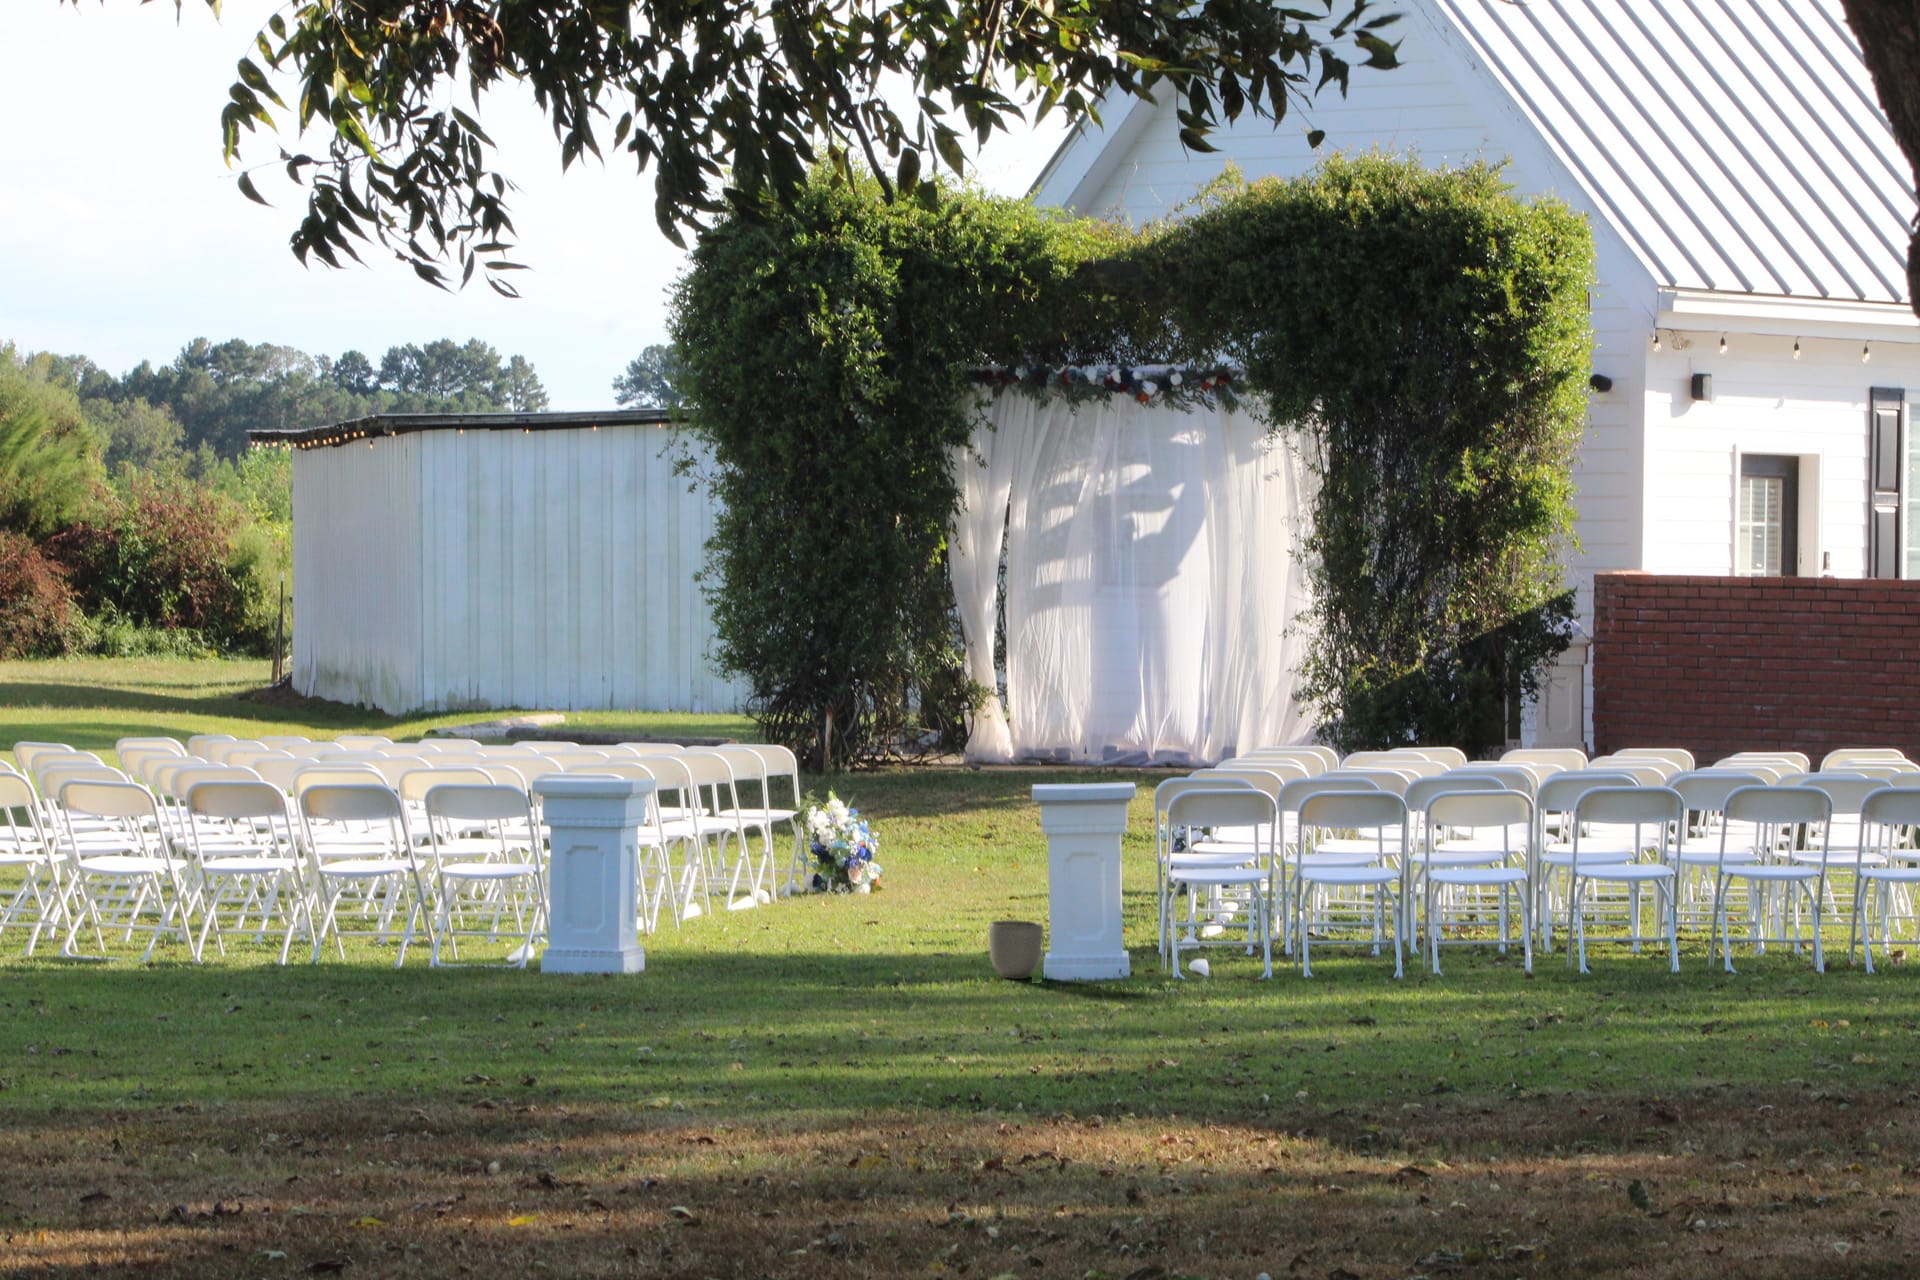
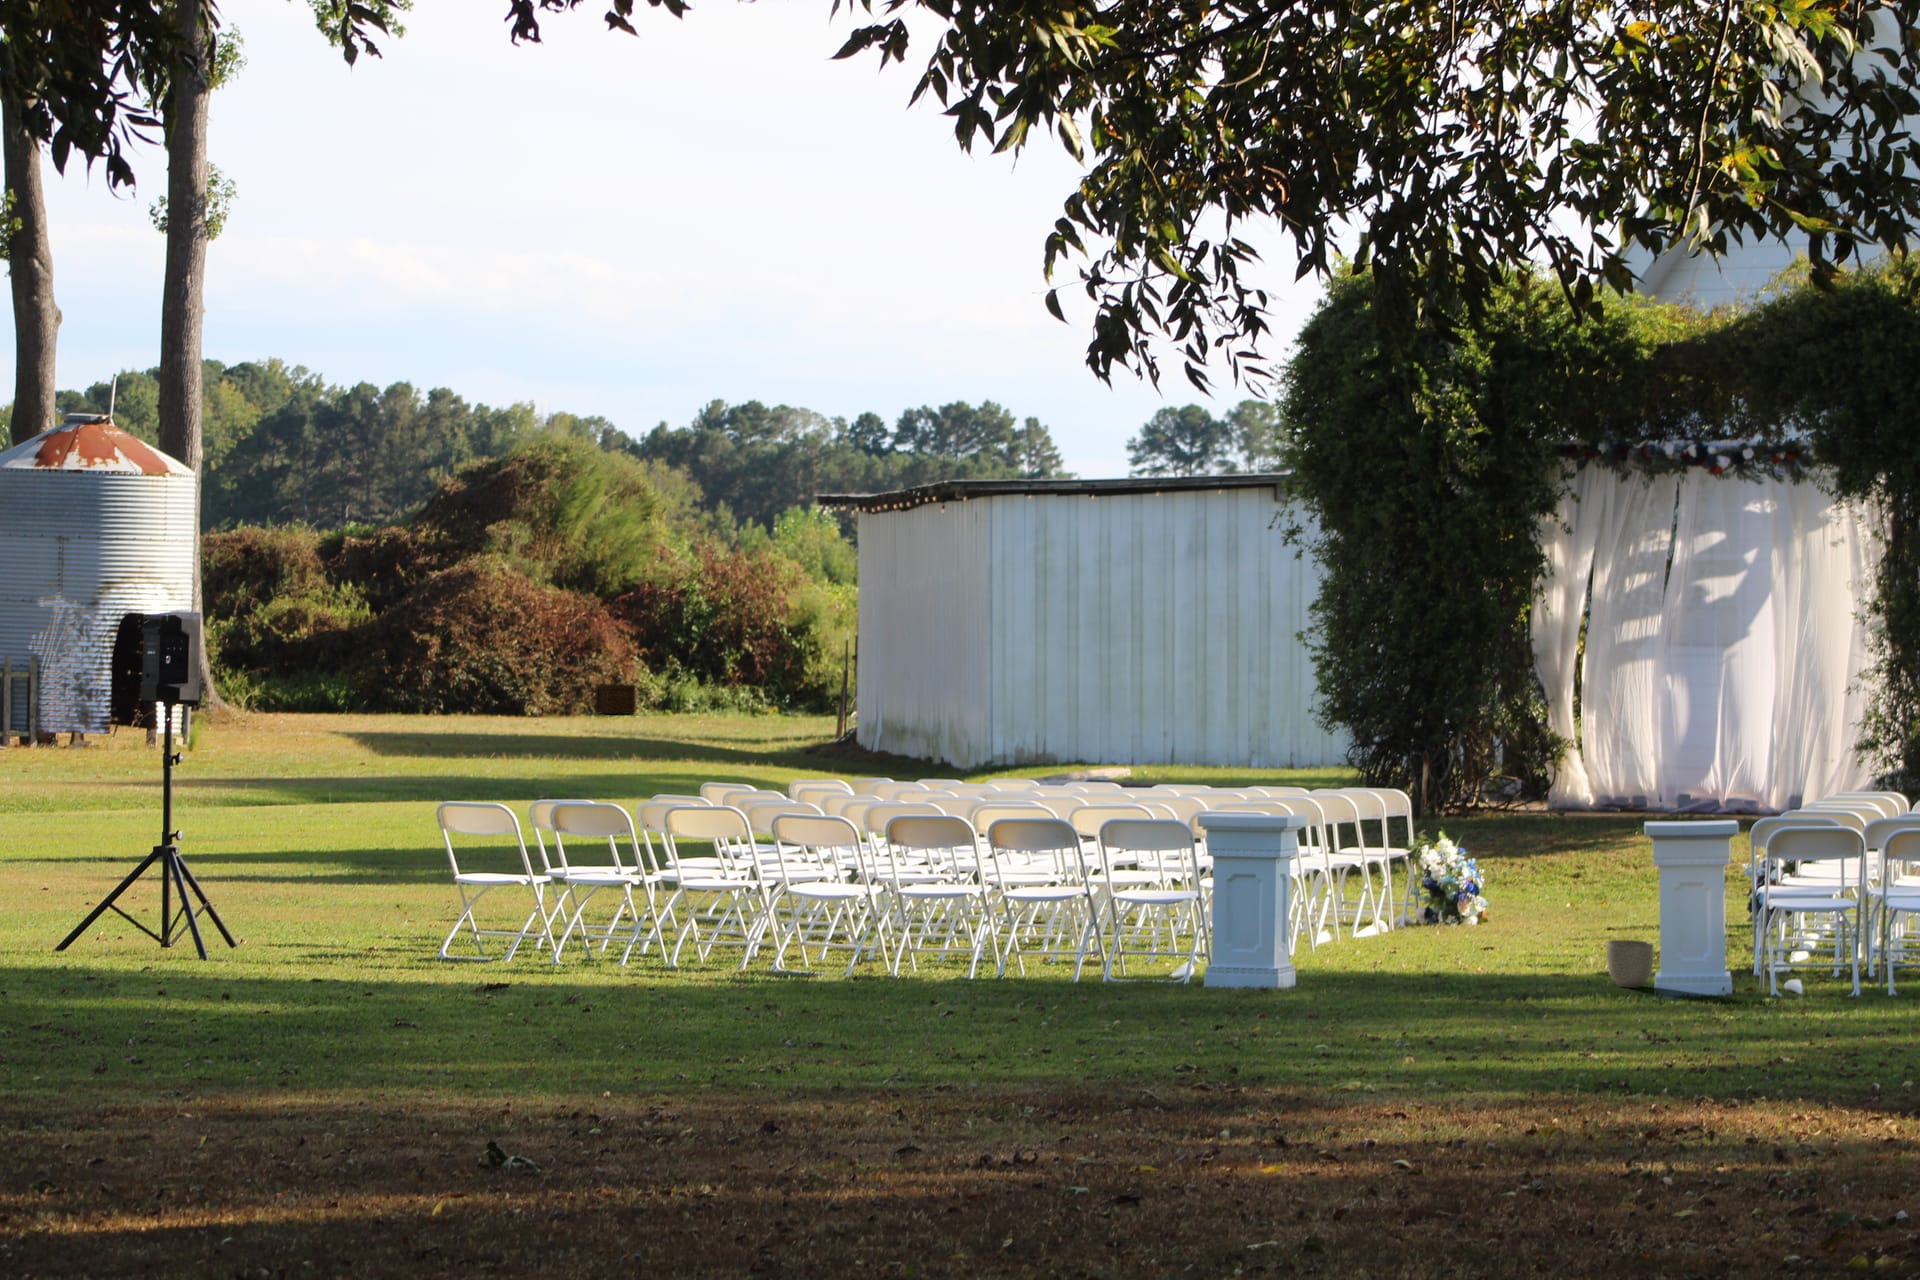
wooden crate: none [12,625,58,657] -> present [595,684,636,714]

